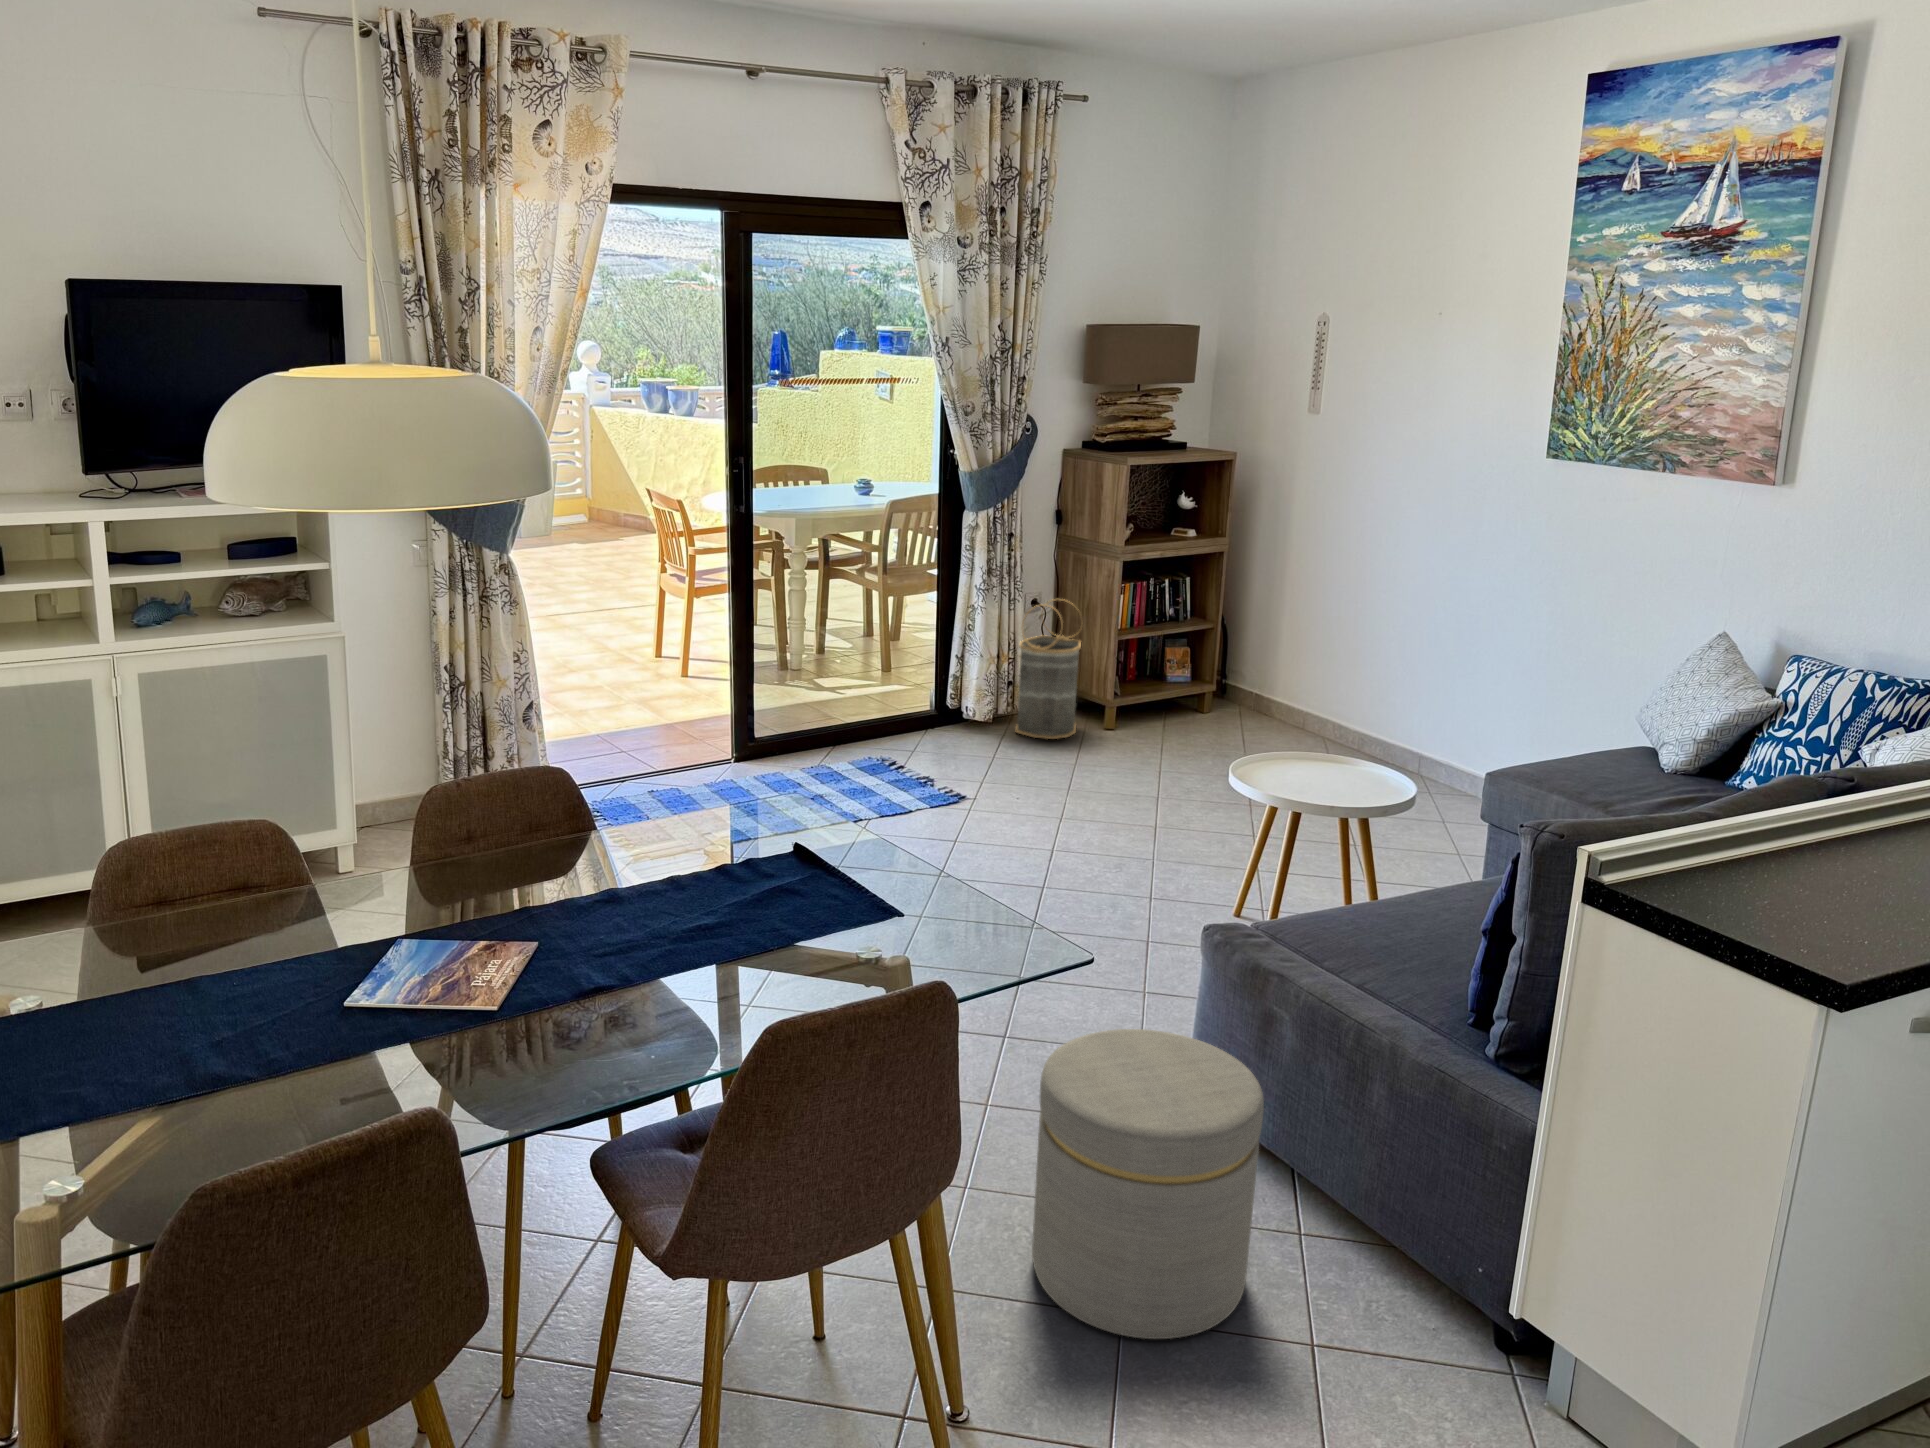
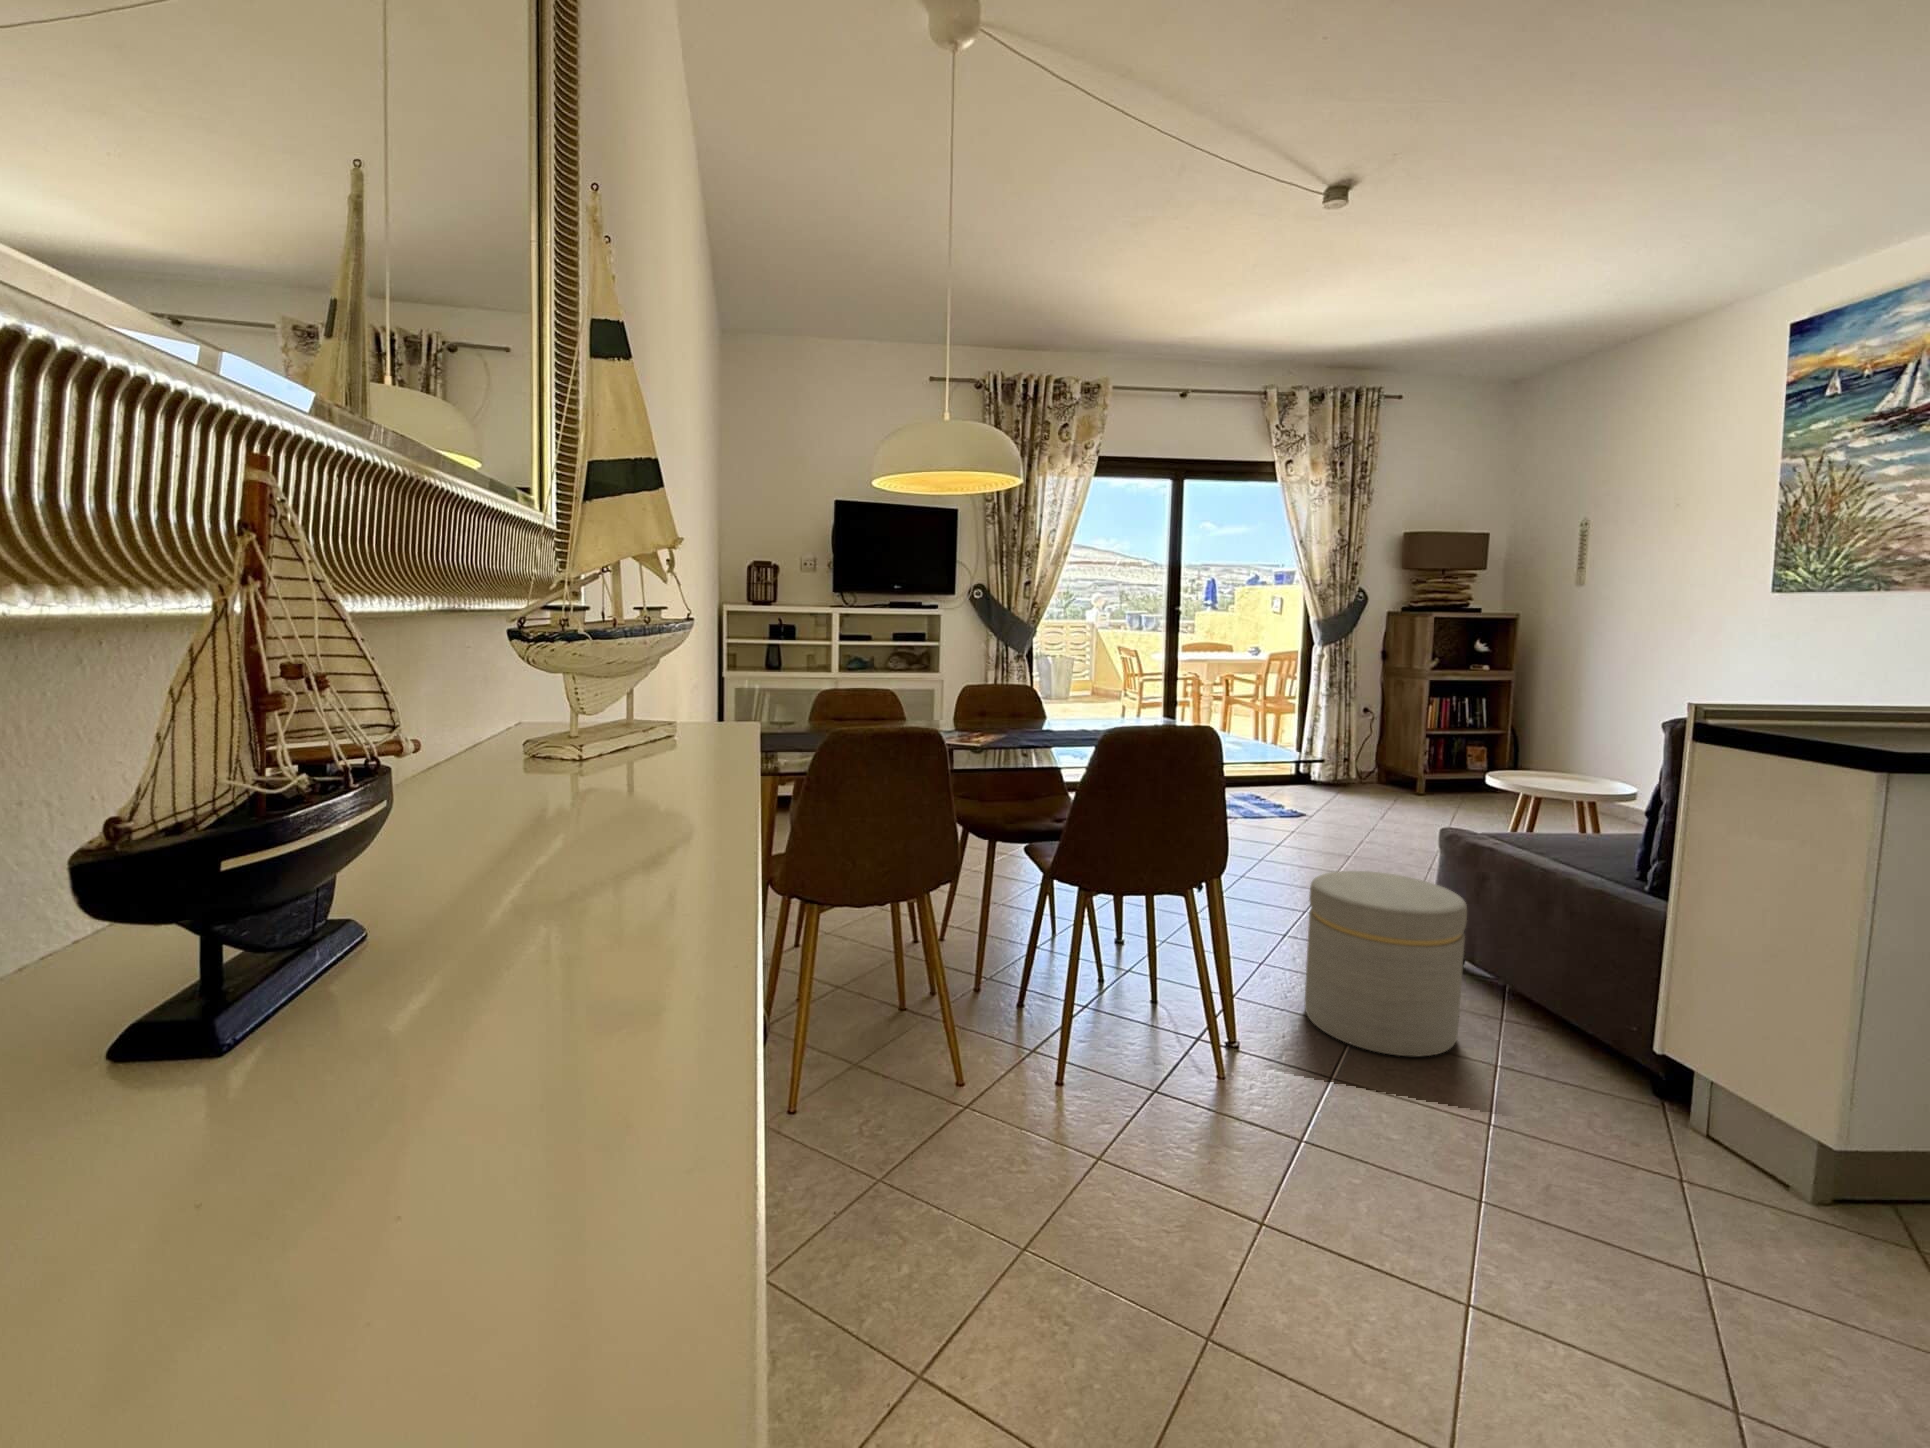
basket: present [1016,599,1083,739] -> none [1349,706,1399,797]

